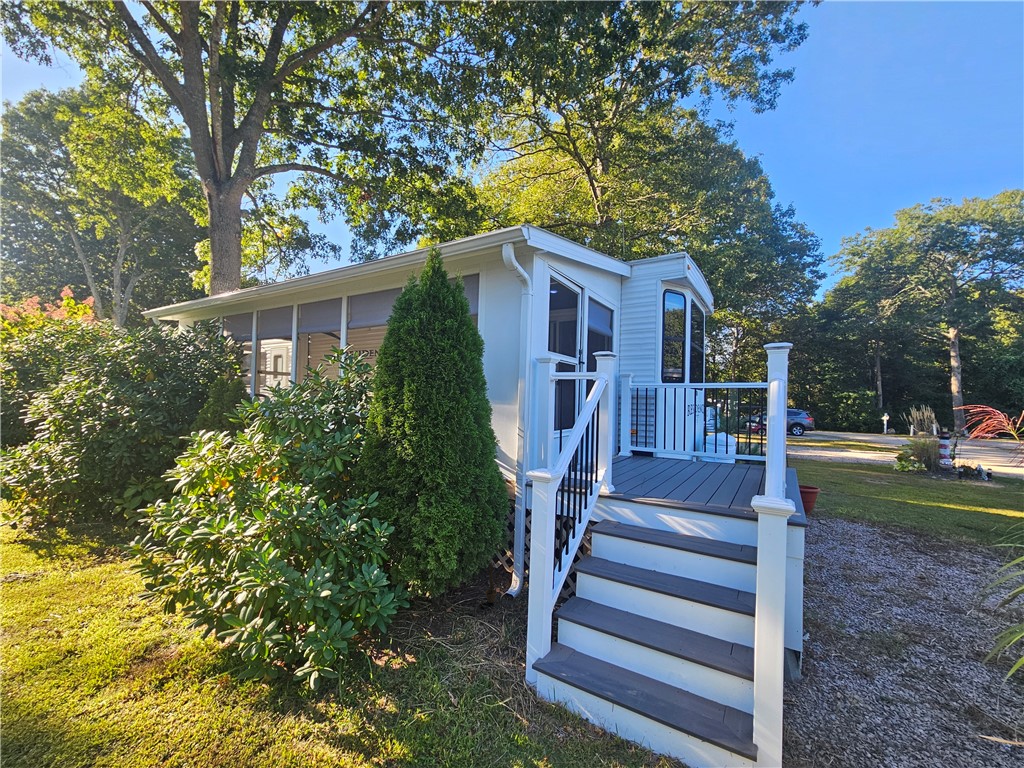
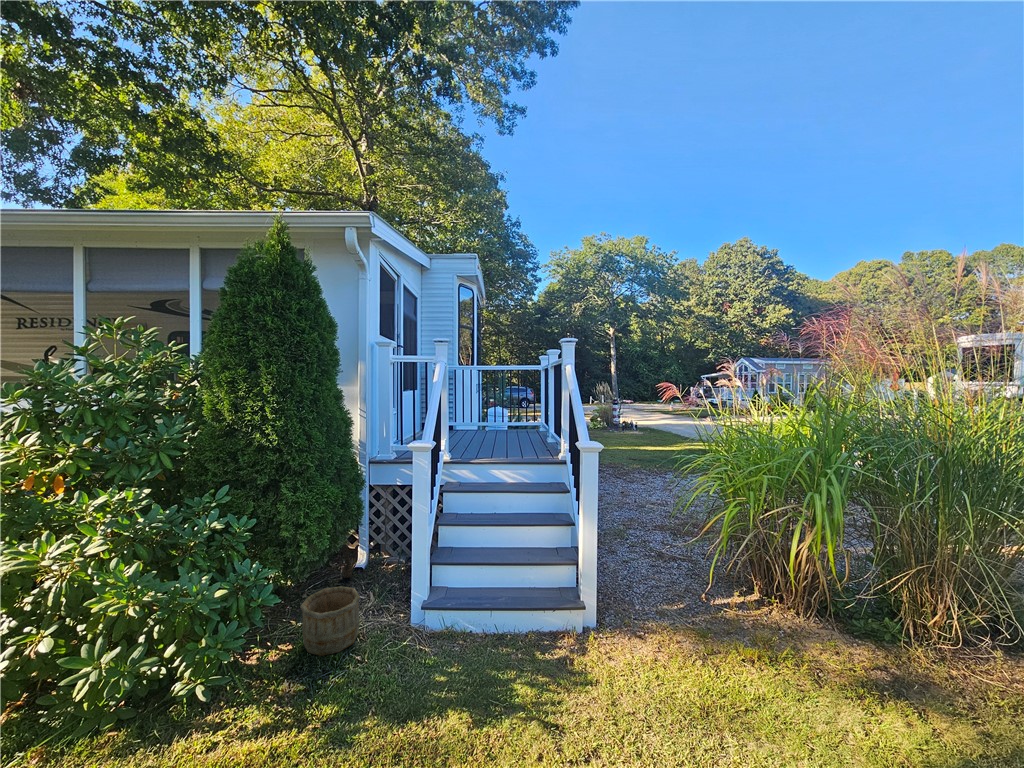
wooden bucket: none [405,613,463,690] -> present [300,586,360,656]

